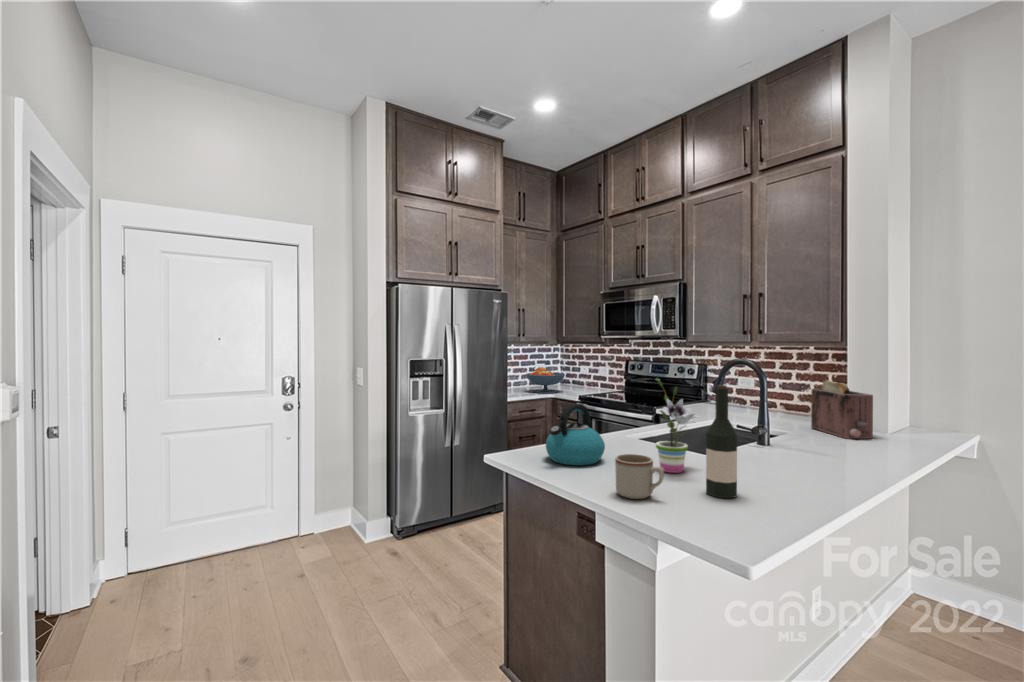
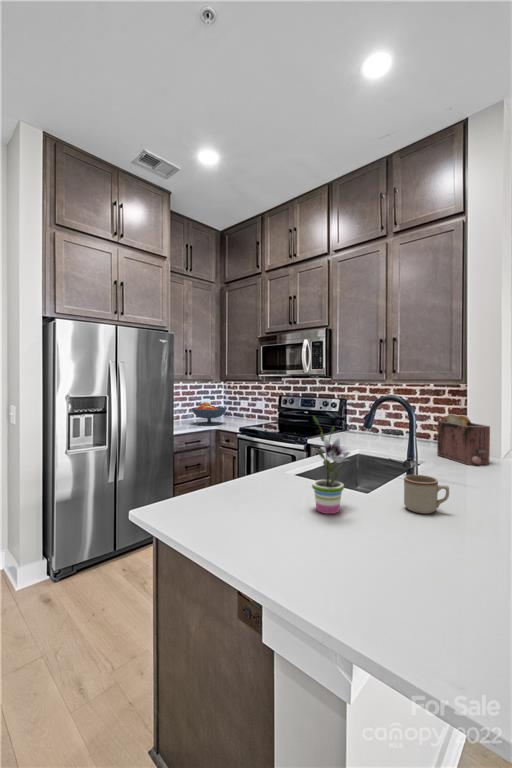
wine bottle: present [706,385,737,498] -> none [367,425,399,547]
kettle: present [546,403,605,465] -> none [200,443,261,509]
mug: present [615,454,664,499] -> present [404,475,449,514]

